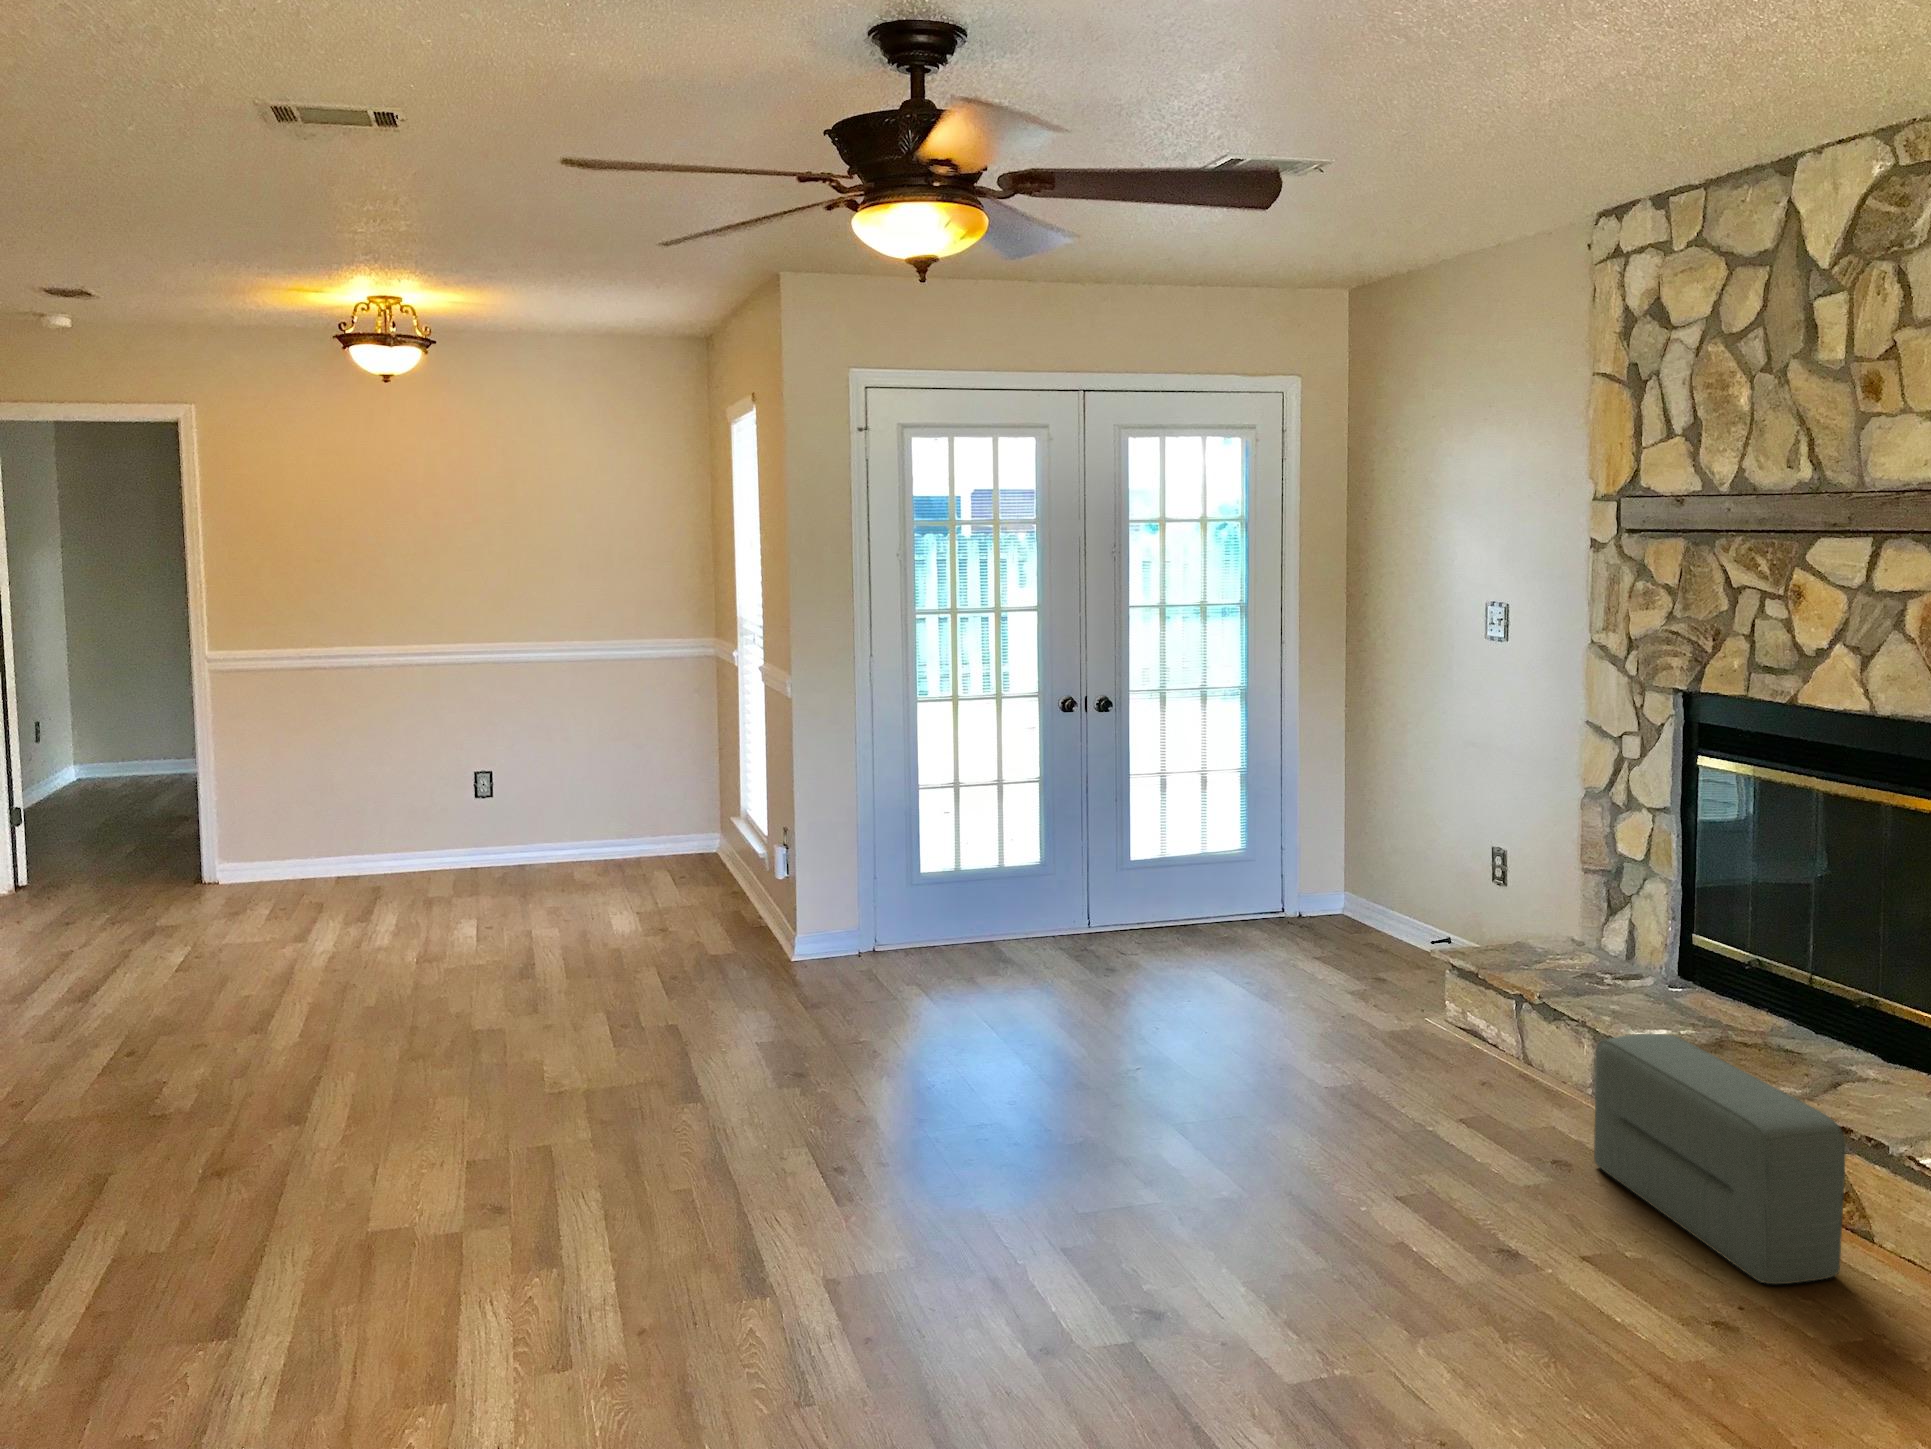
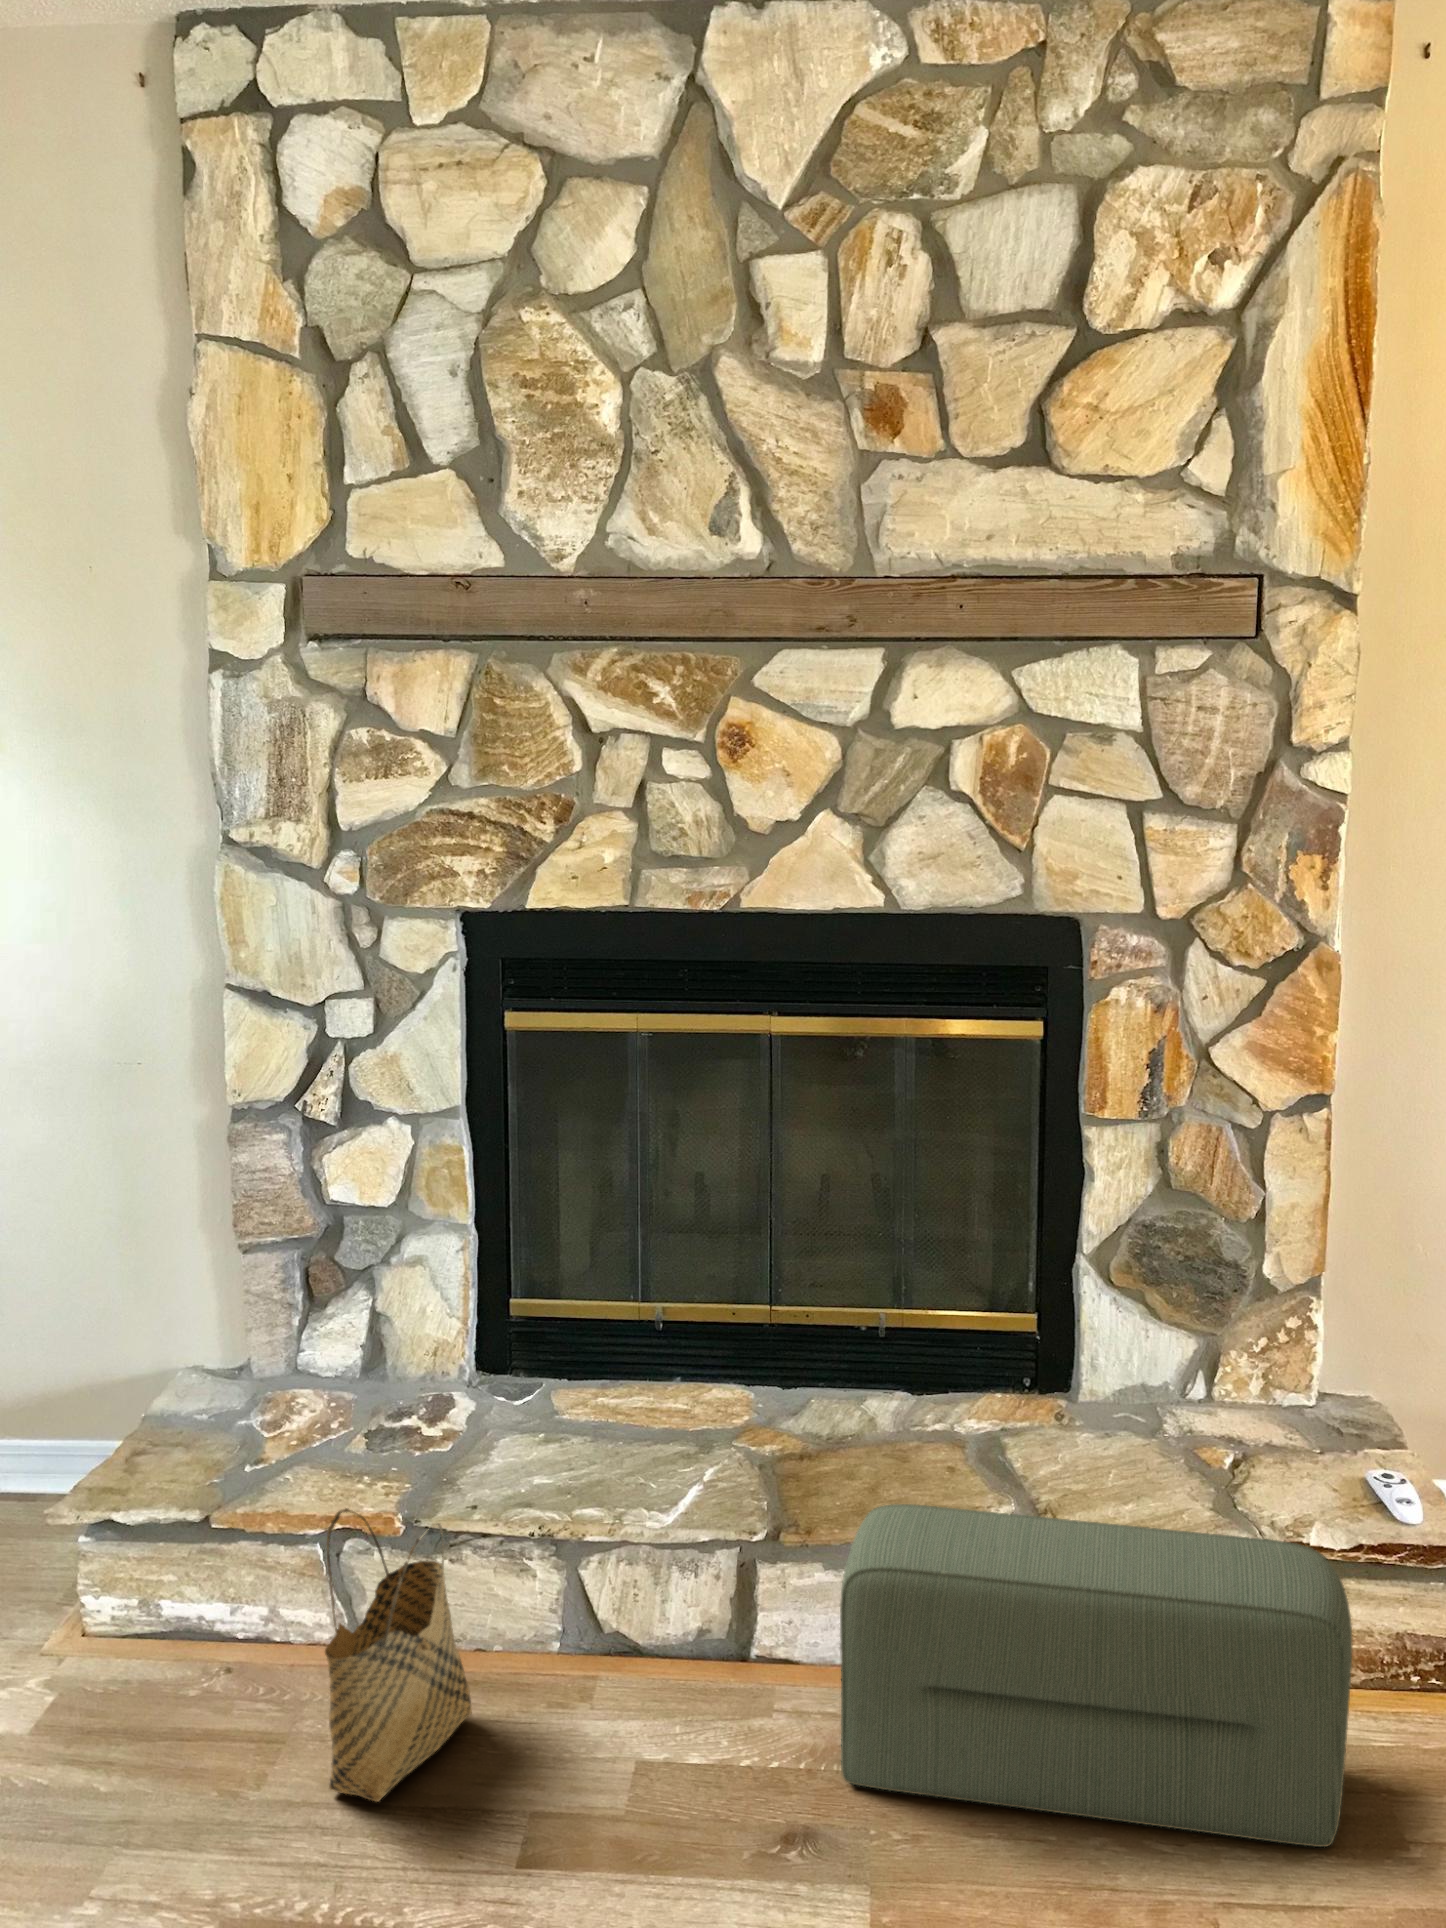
woven basket: none [1408,952,1501,1084] -> present [325,1508,472,1802]

